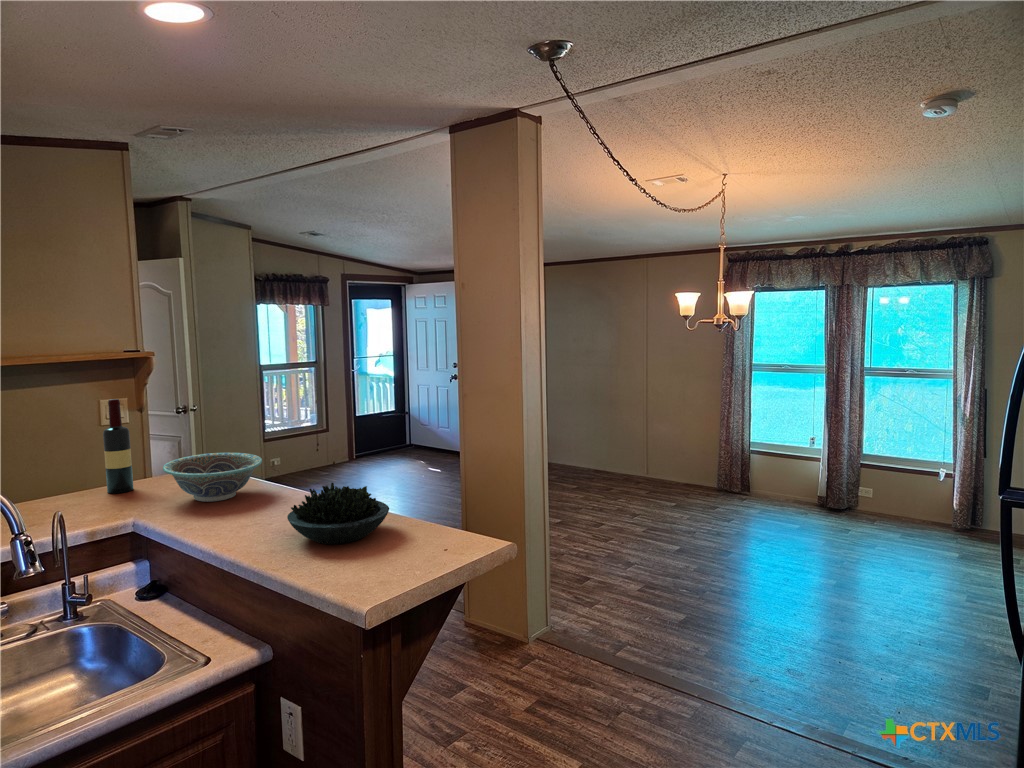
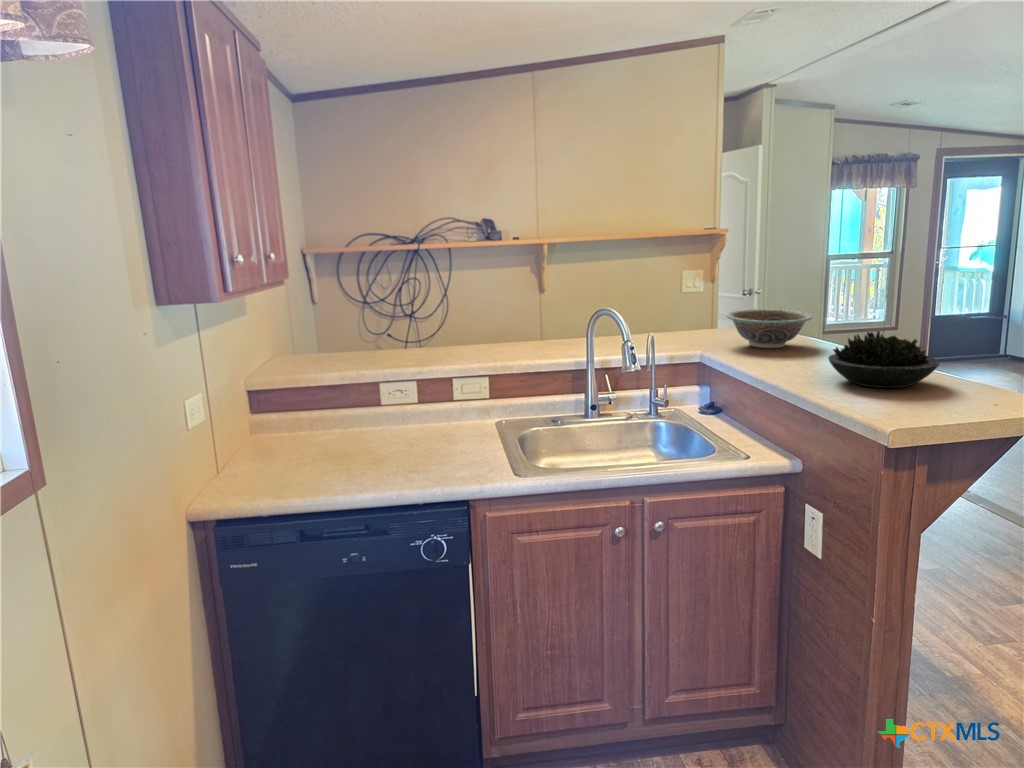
wine bottle: present [103,399,134,493] -> none [684,259,704,336]

